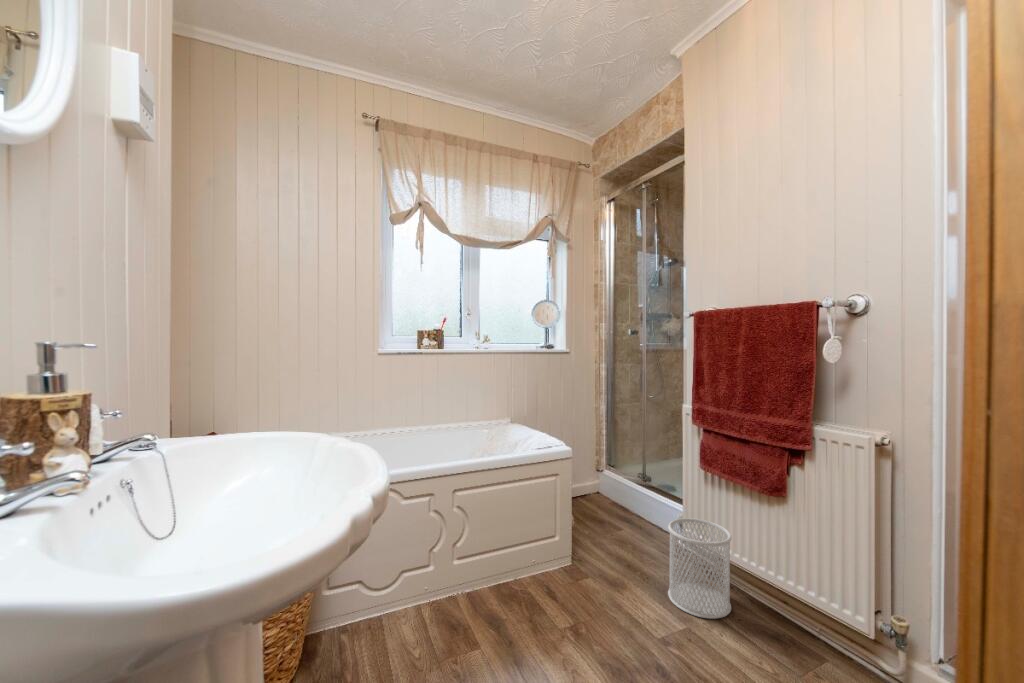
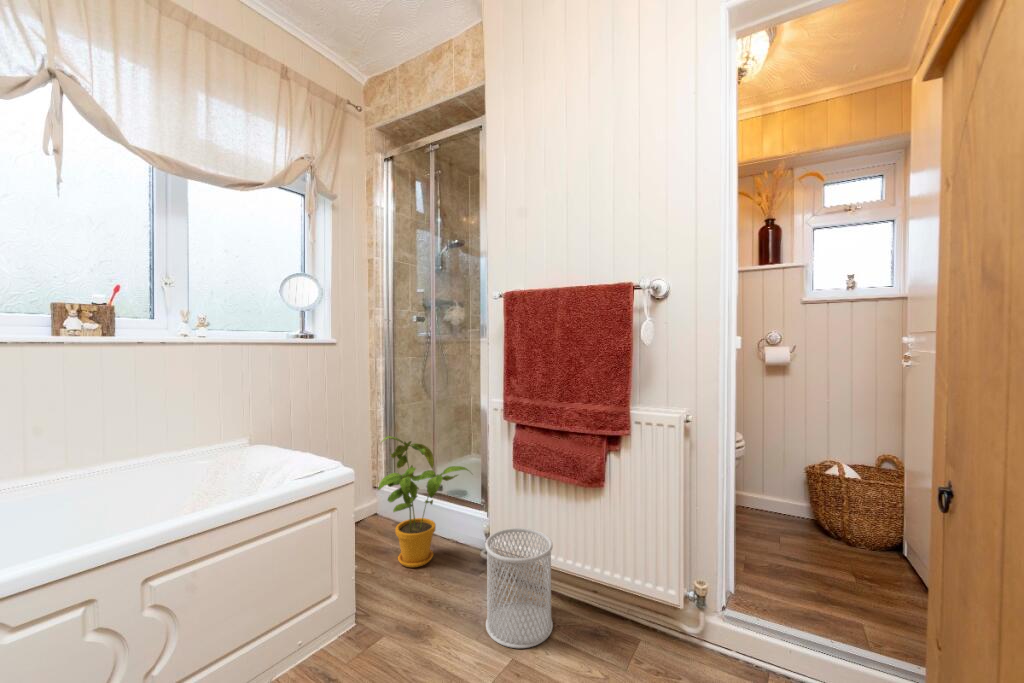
house plant: none [592,429,675,537] -> present [378,436,469,567]

